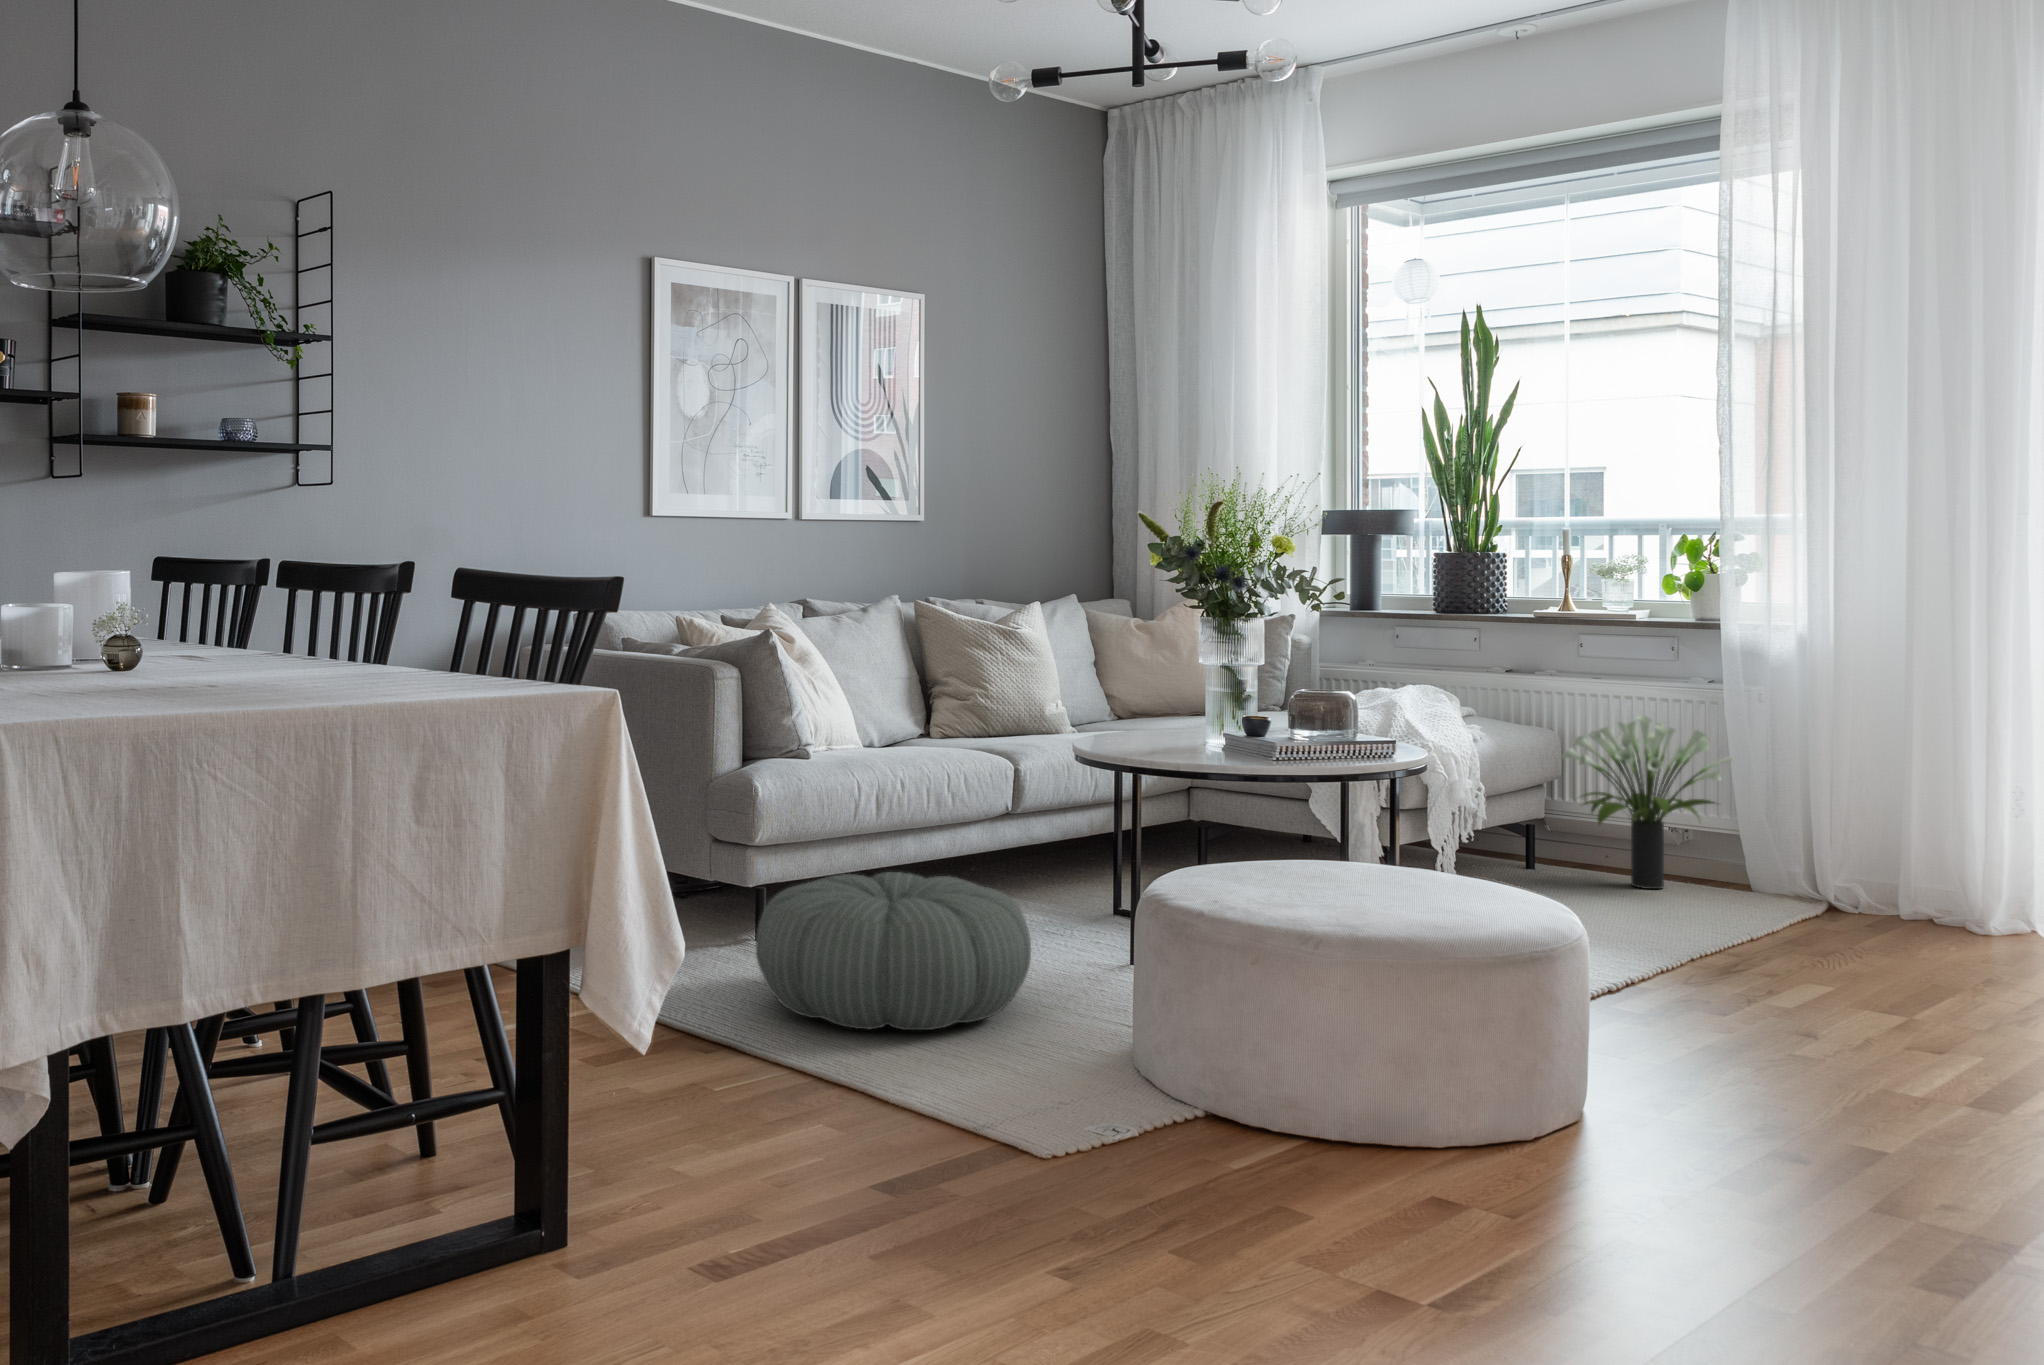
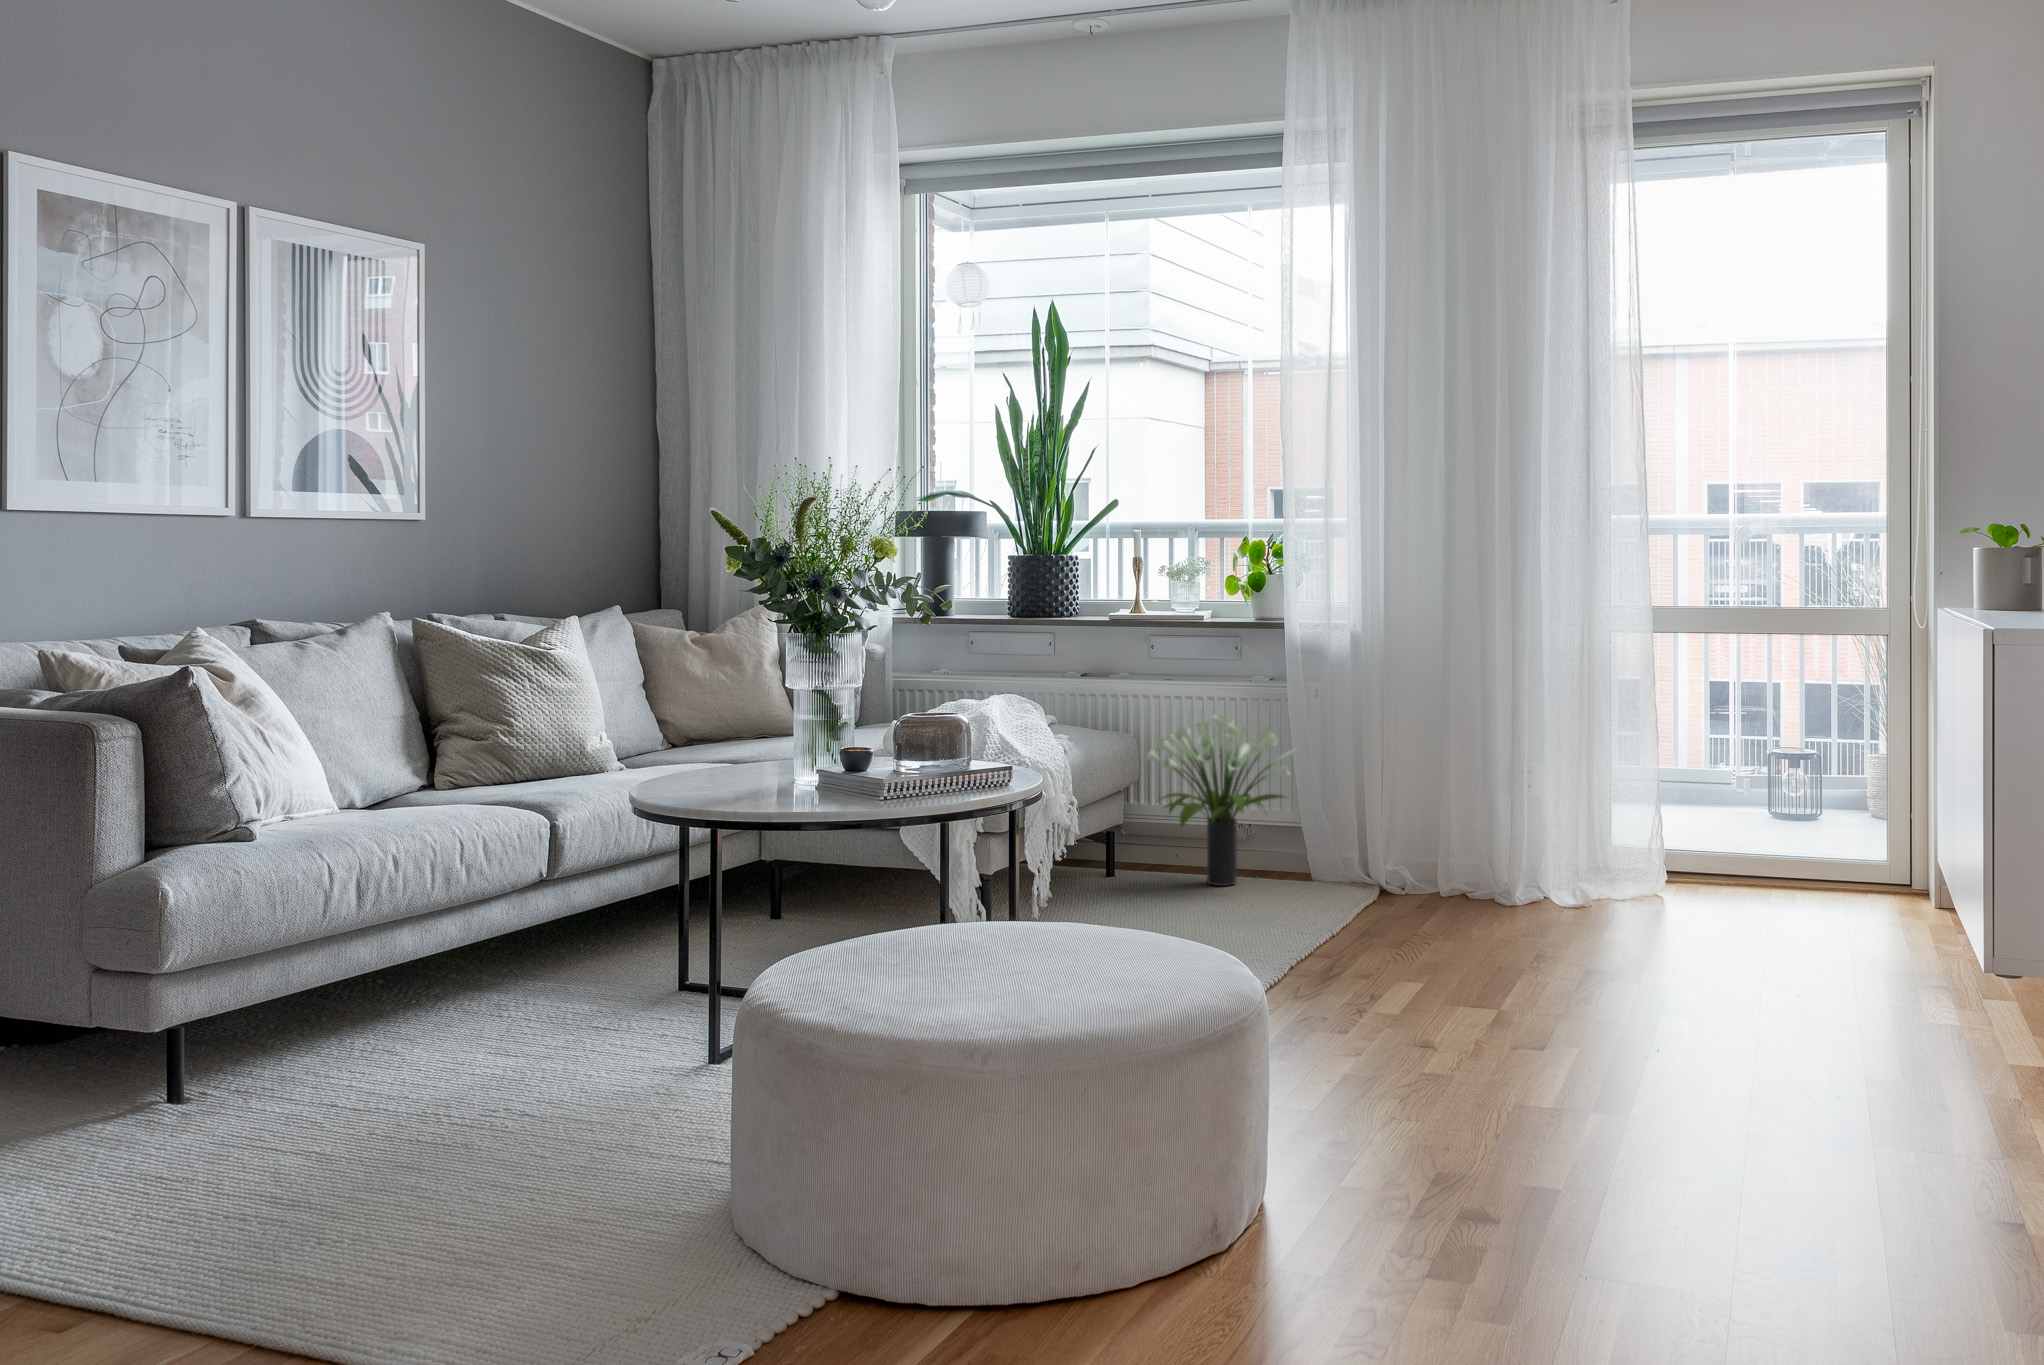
pouf: present [756,872,1031,1030] -> none [151,994,586,1249]

